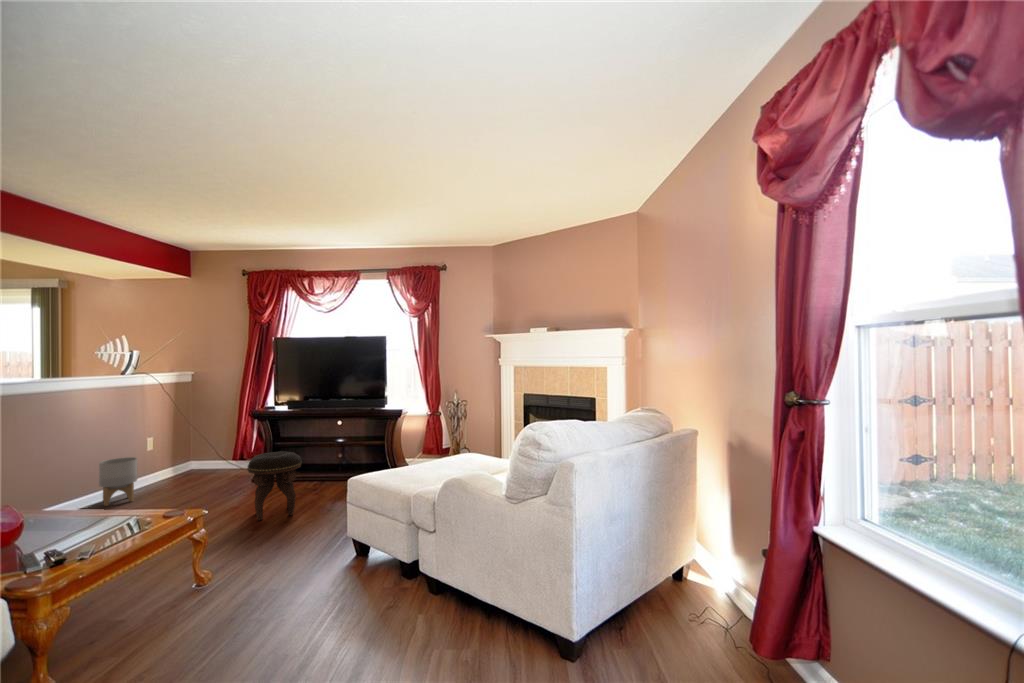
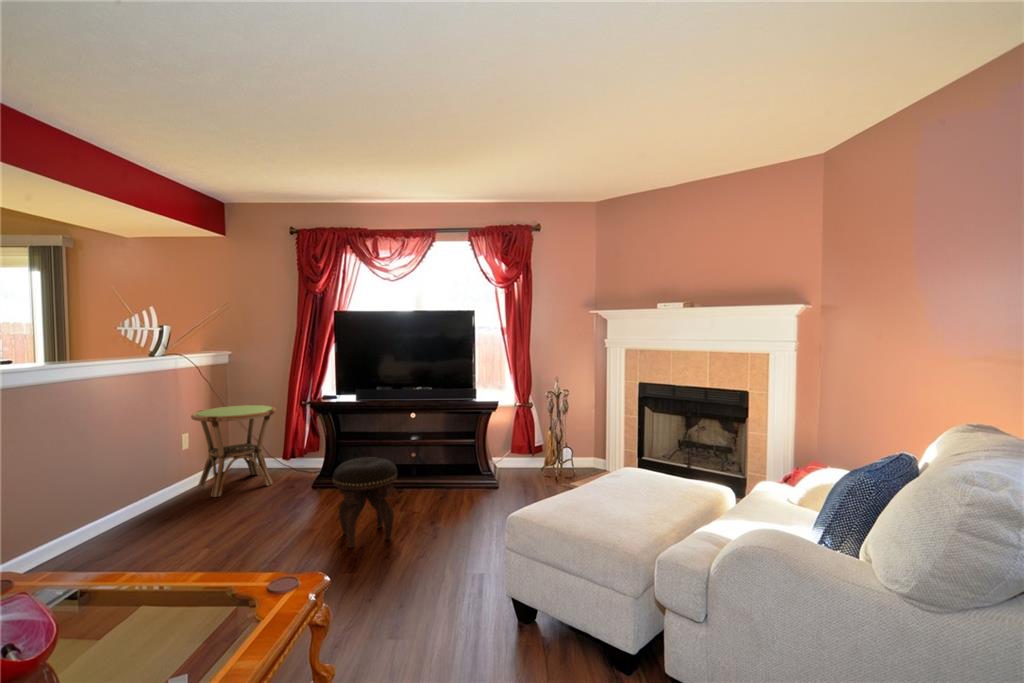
side table: none [152,416,226,489] -> present [191,405,276,497]
planter: present [99,457,137,506] -> none [133,459,179,522]

